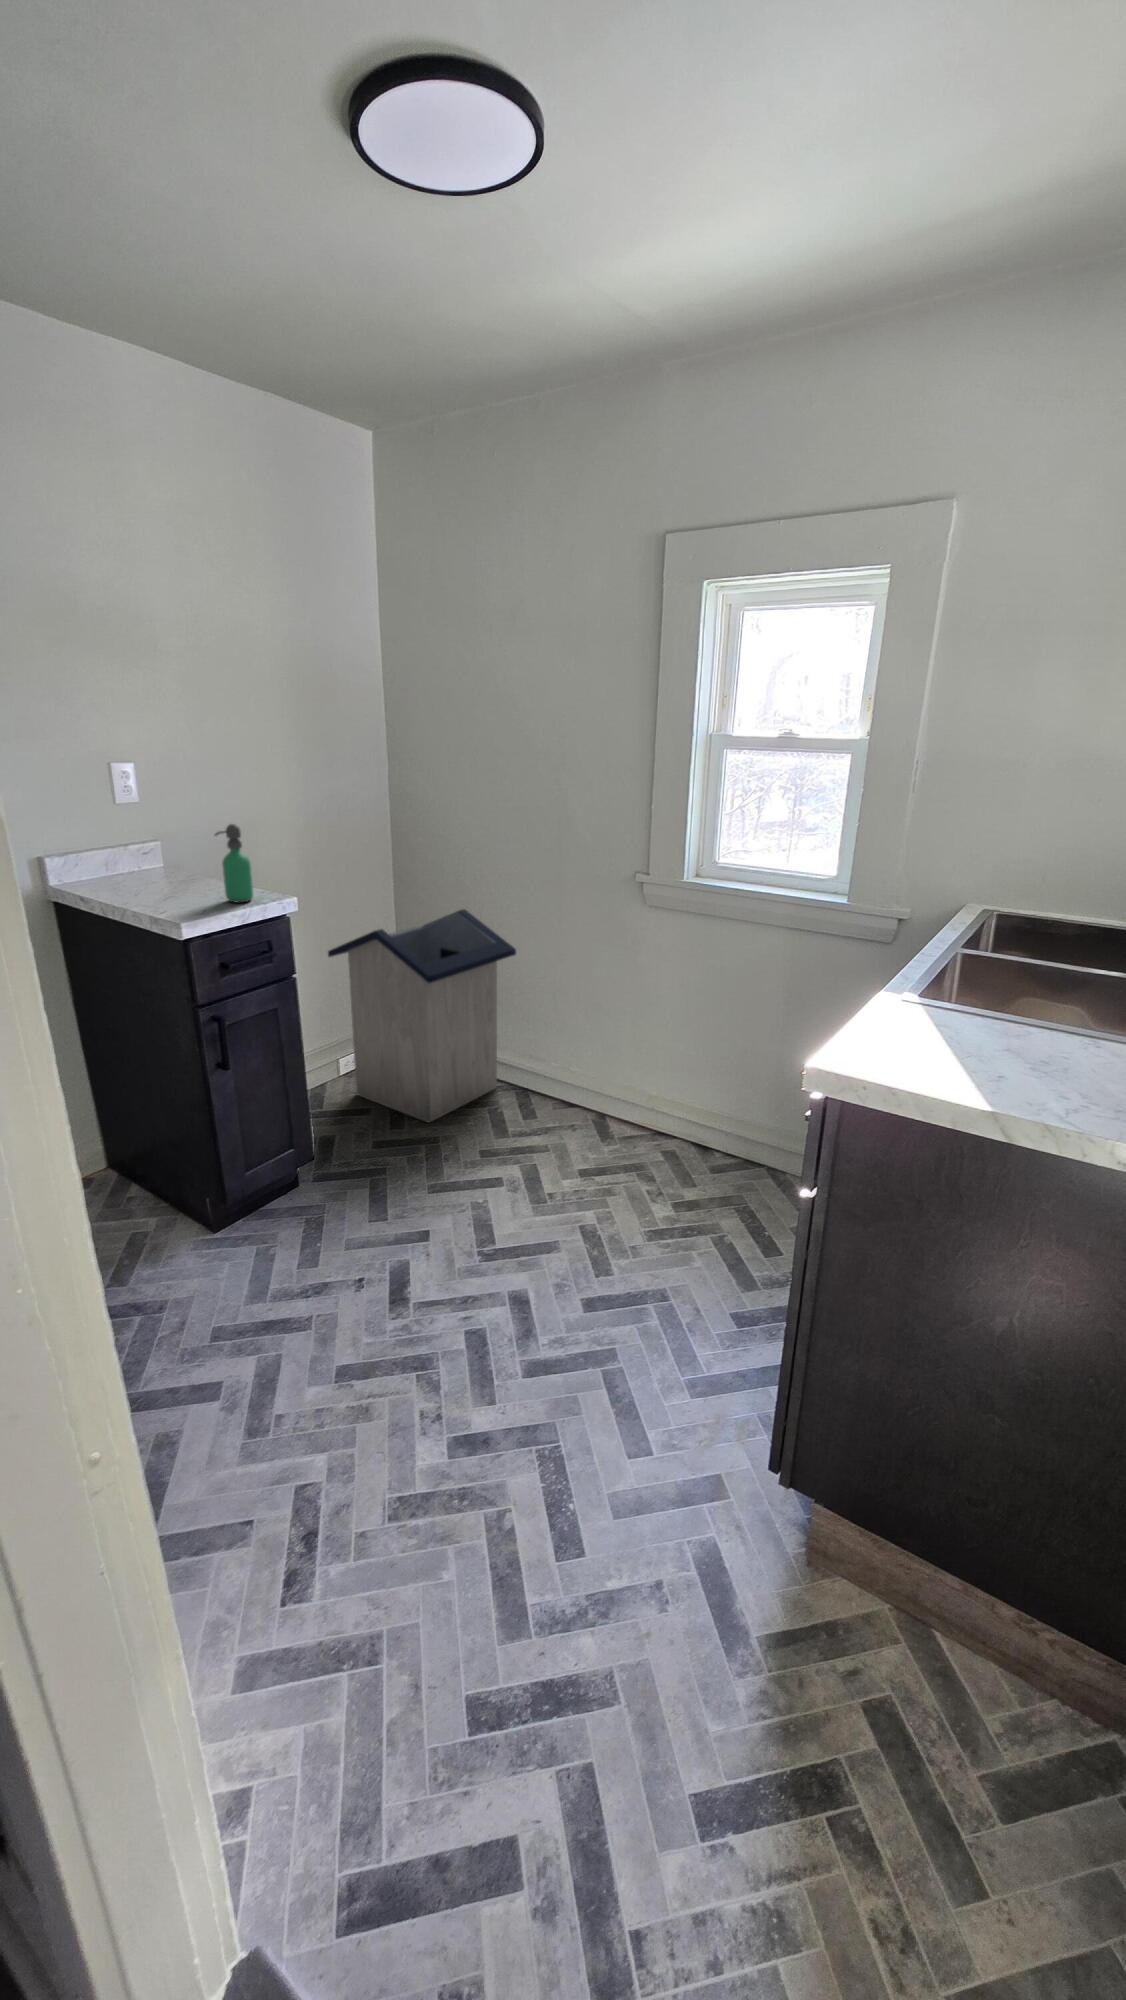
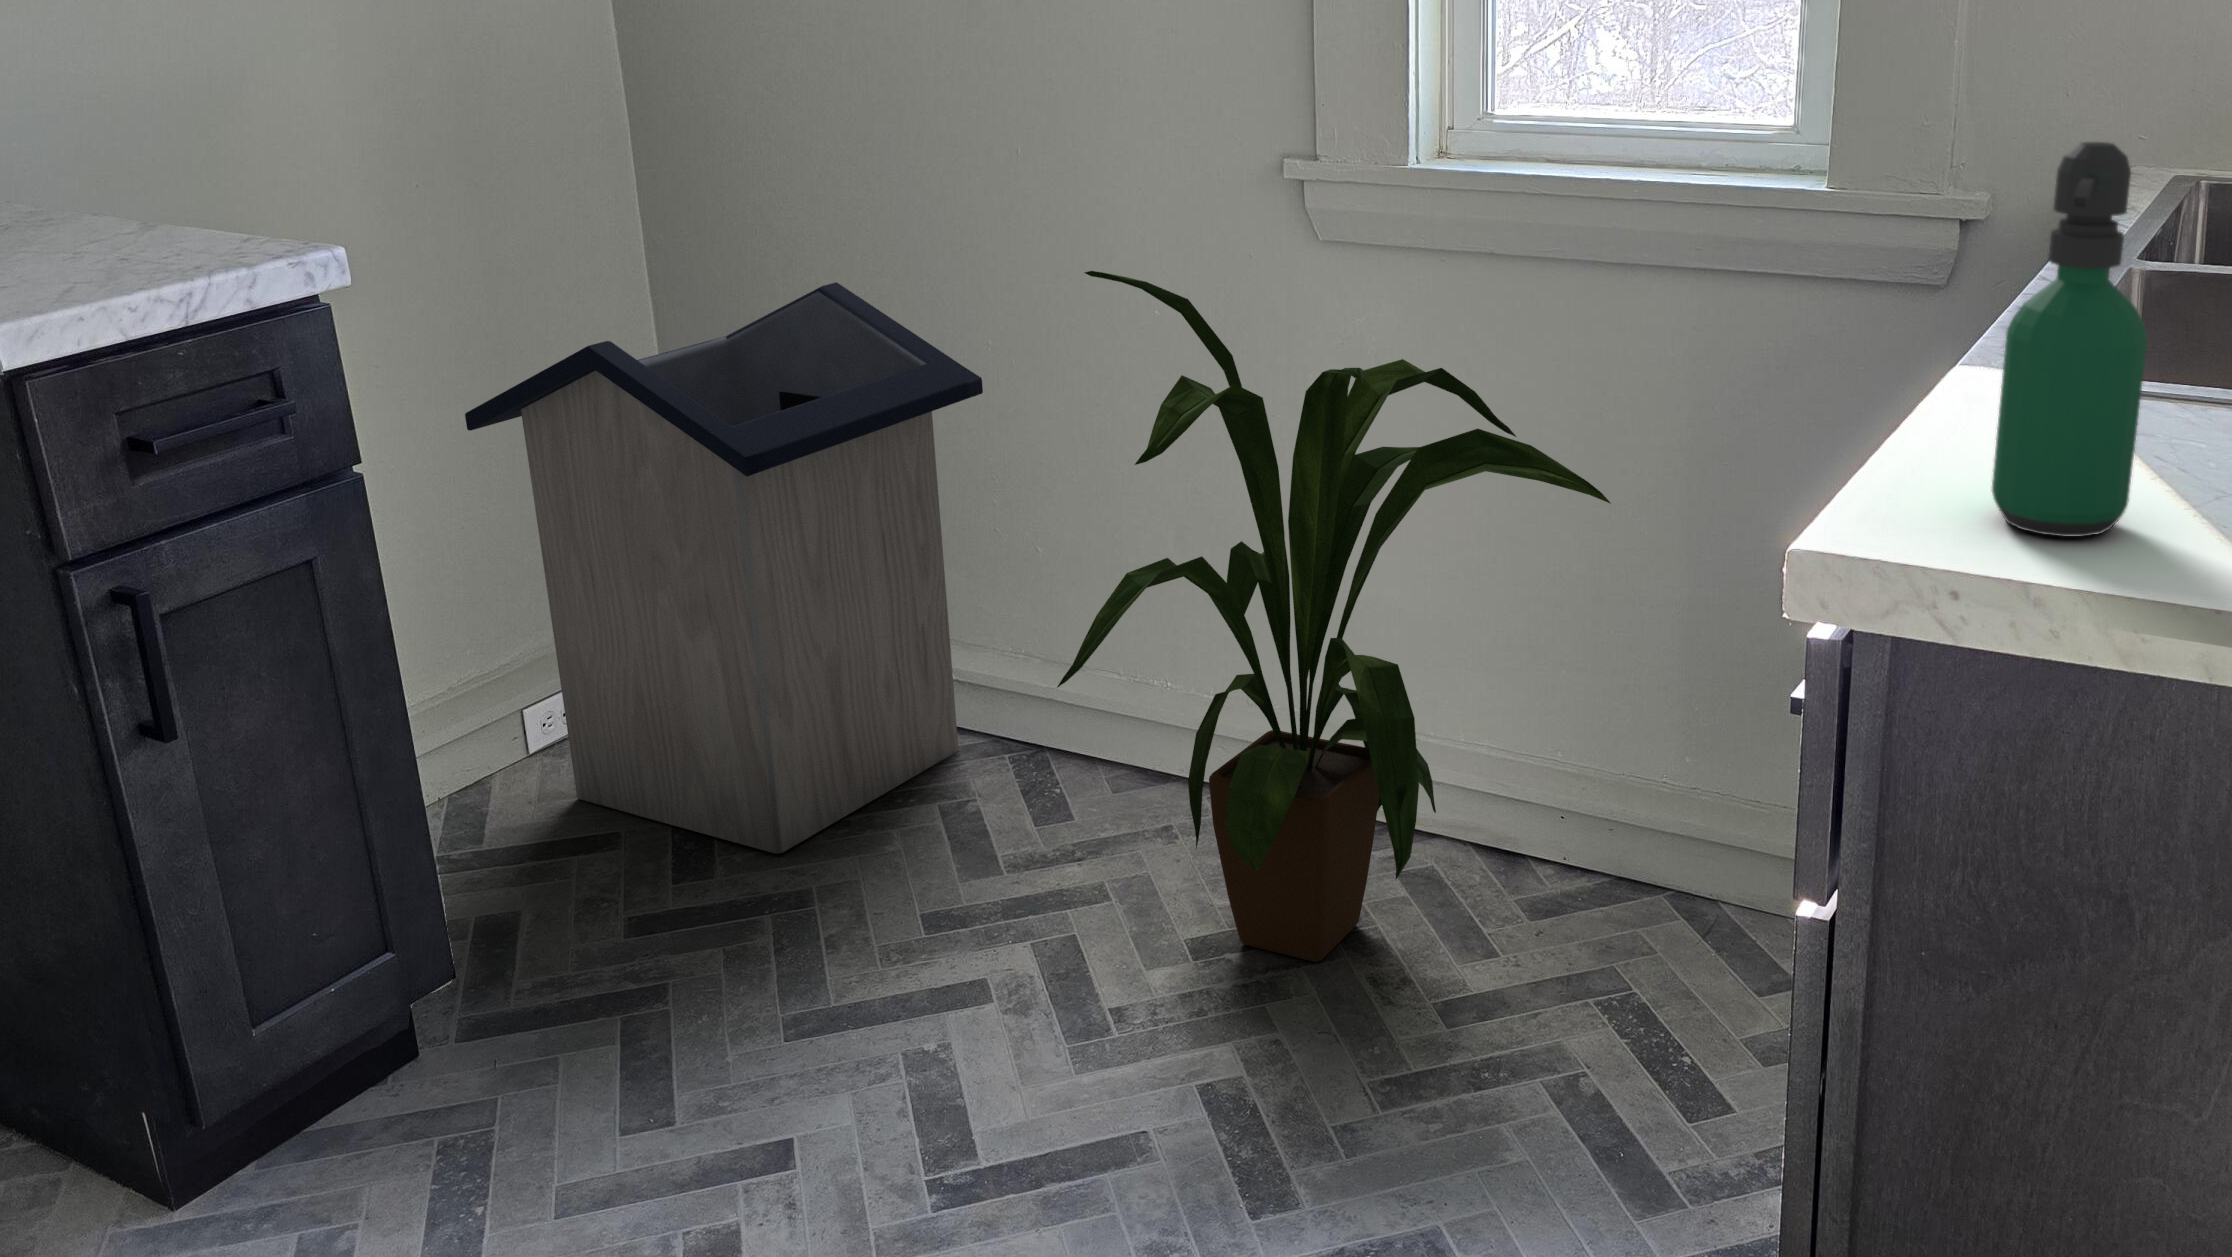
soap dispenser: present [215,824,253,902] -> present [1992,142,2147,537]
house plant: none [537,918,753,1183] -> present [1057,271,1611,962]

